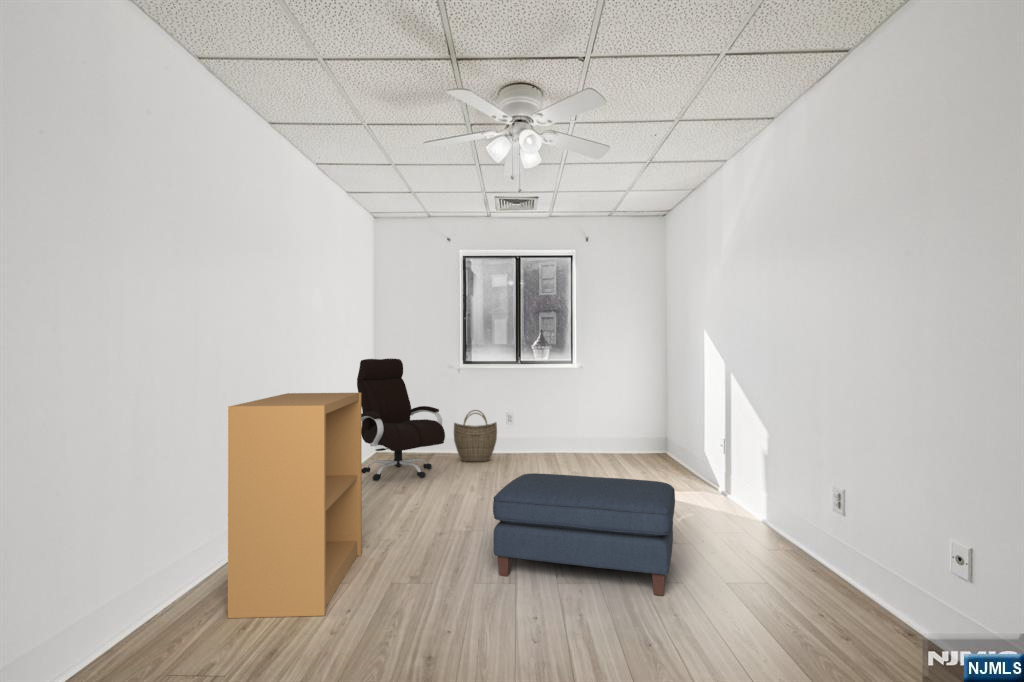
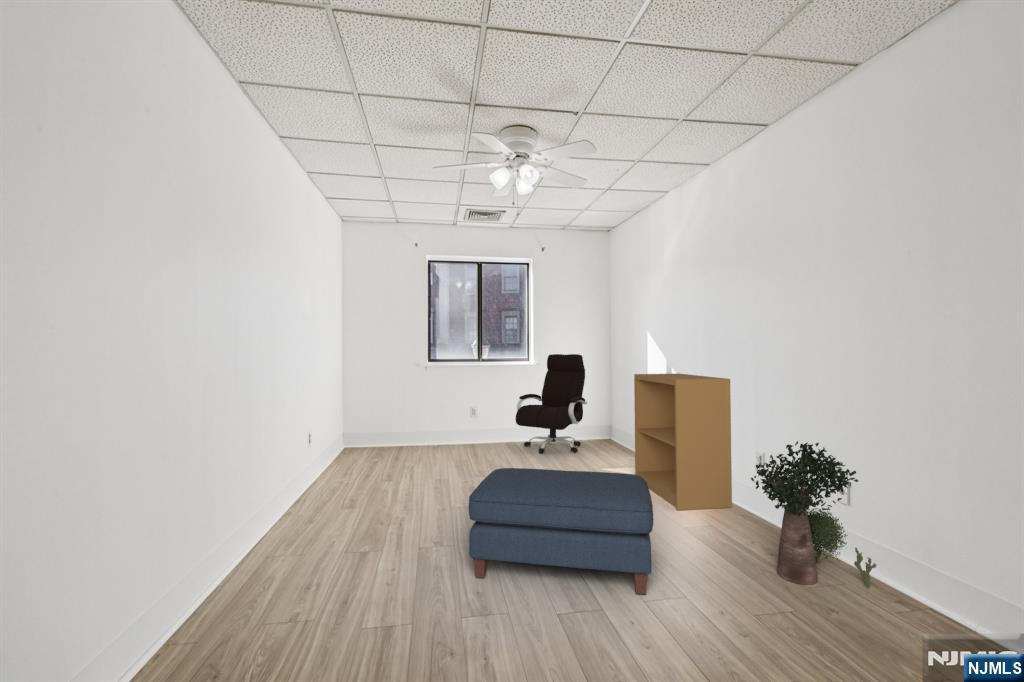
office chair: present [357,358,445,480] -> present [515,354,587,453]
bookshelf: present [228,393,362,618] -> present [634,374,732,510]
woven basket: present [454,410,497,462] -> none [420,403,461,451]
potted plant: none [782,450,906,600] -> present [751,441,877,588]

